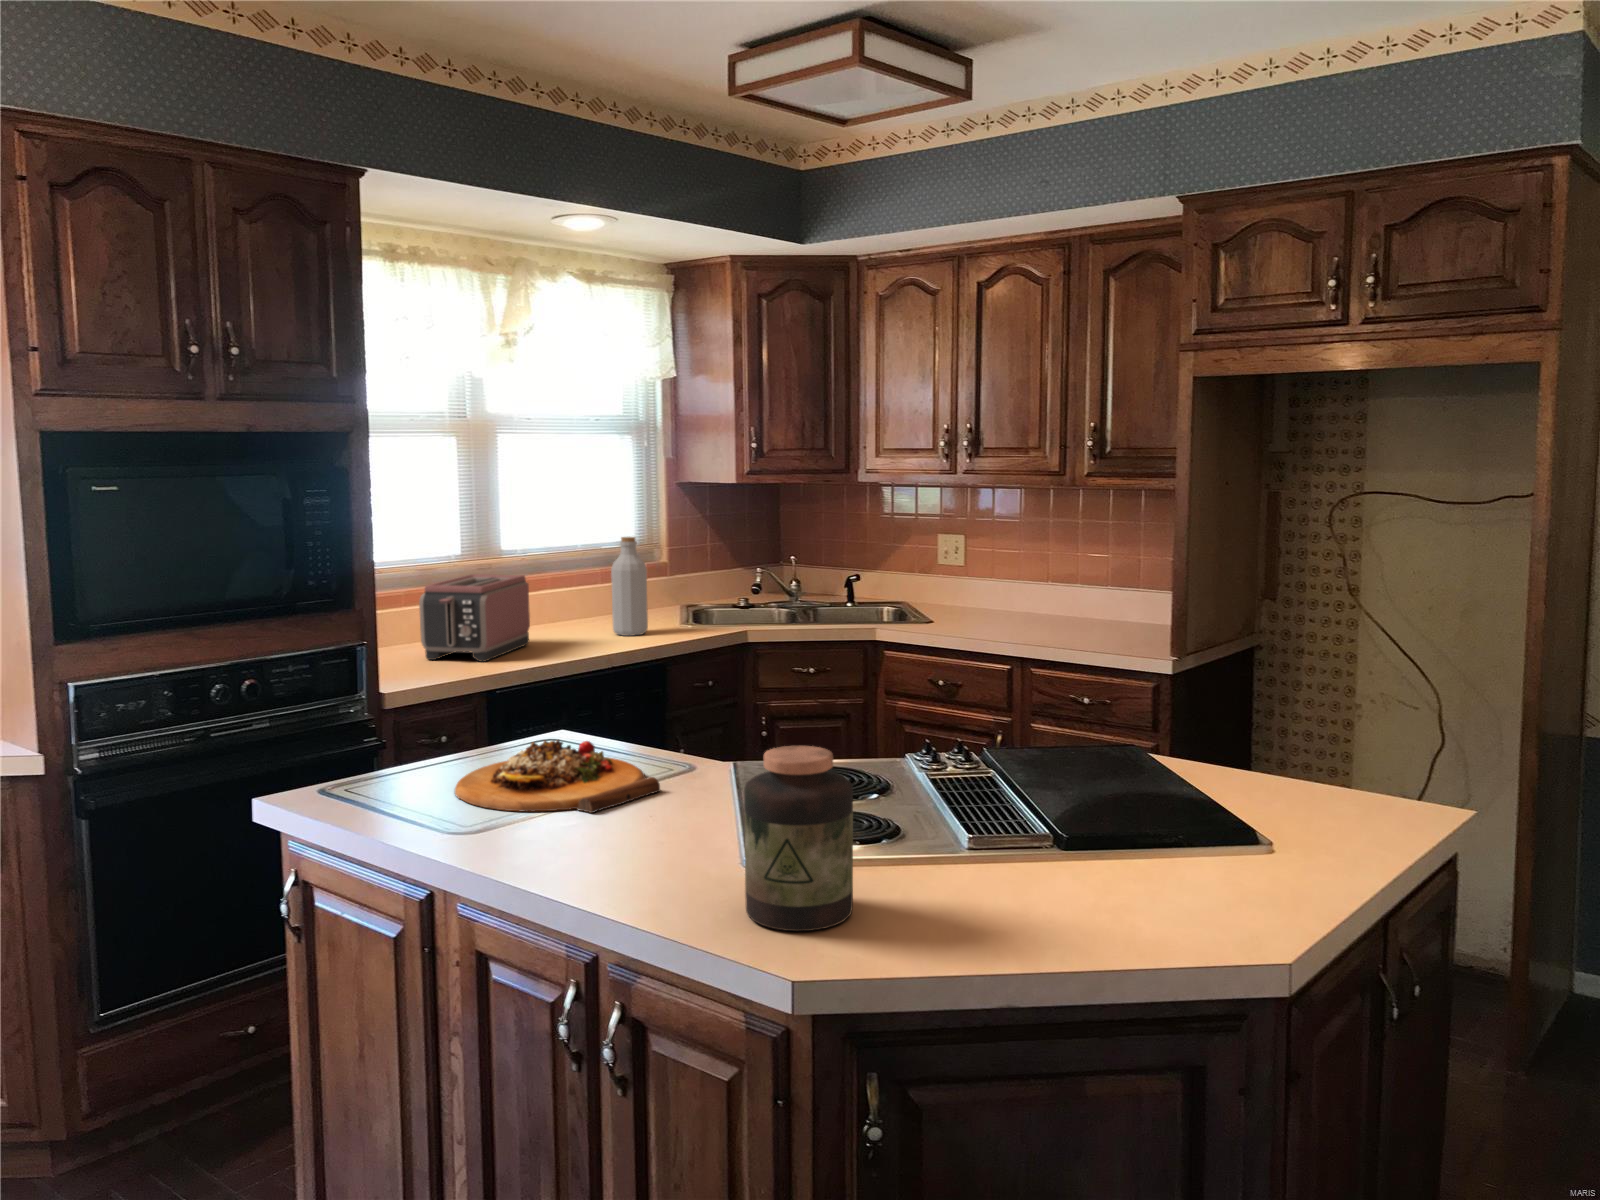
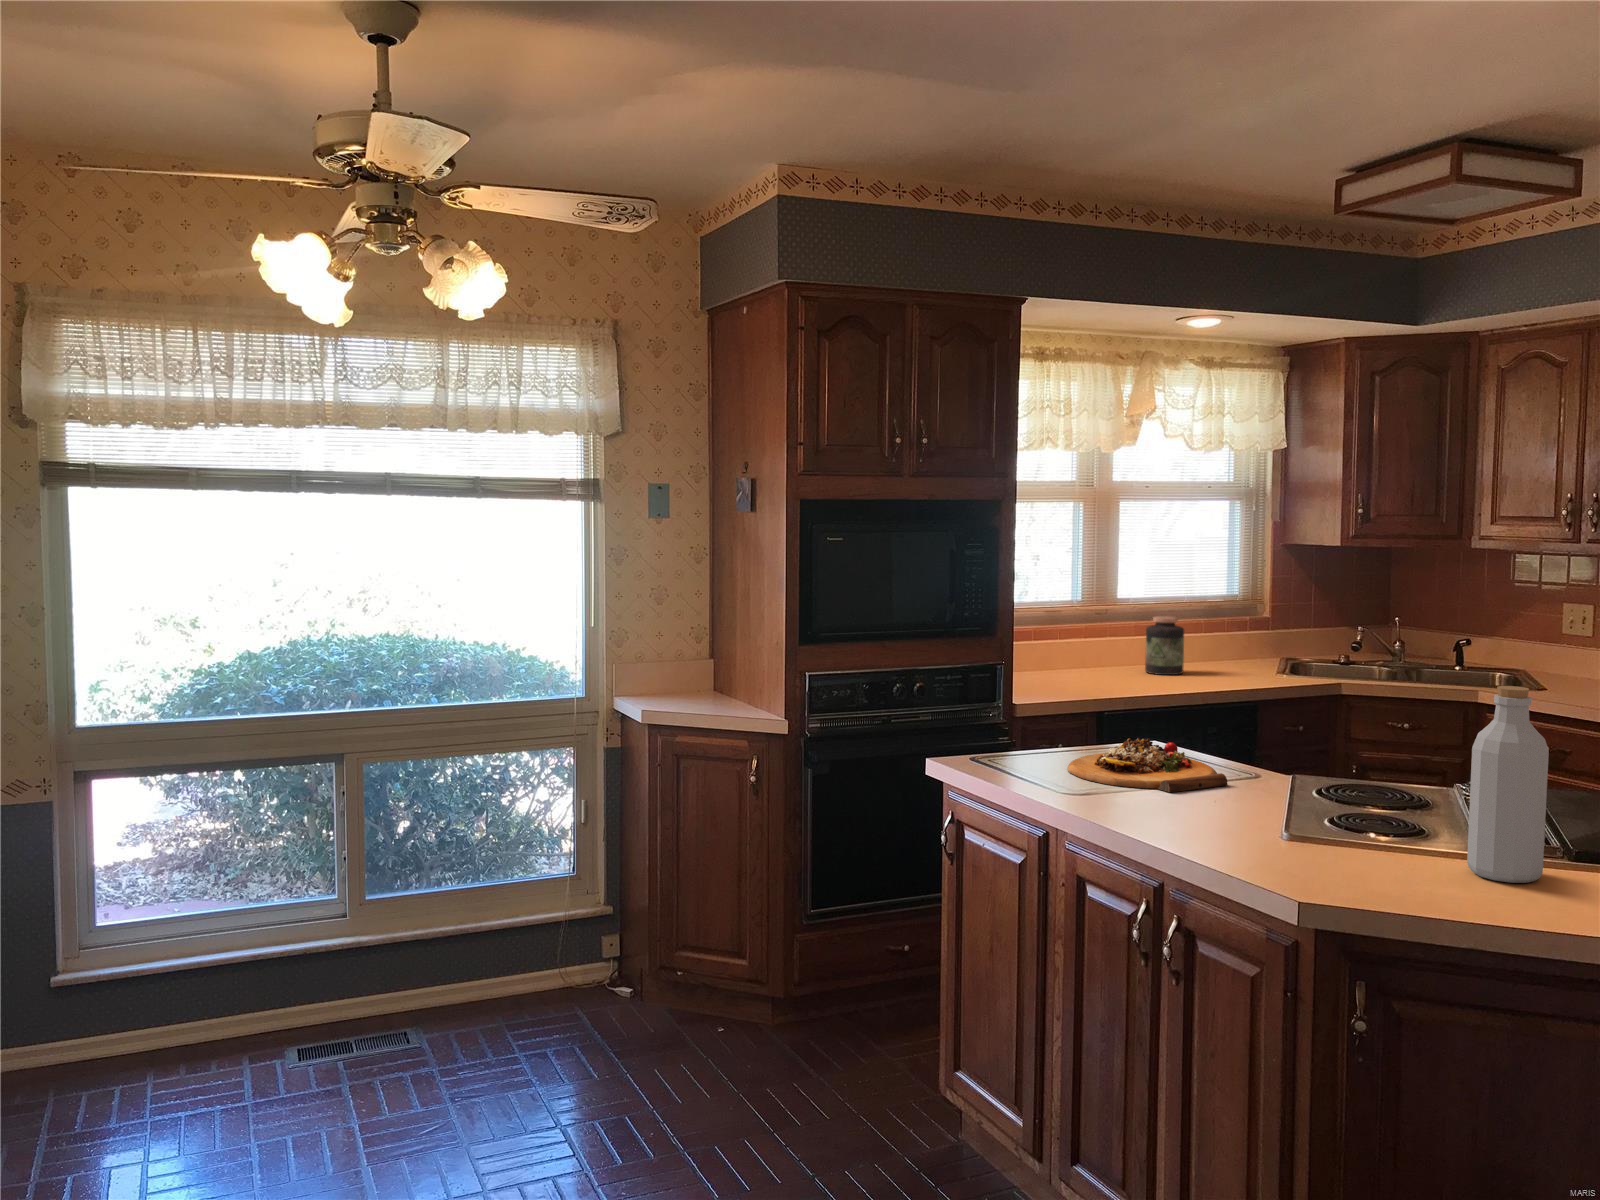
bottle: present [611,537,648,636] -> present [1467,686,1549,883]
toaster: present [419,574,530,662] -> none [1048,617,1140,689]
jar: present [744,746,853,931] -> present [1145,616,1184,675]

